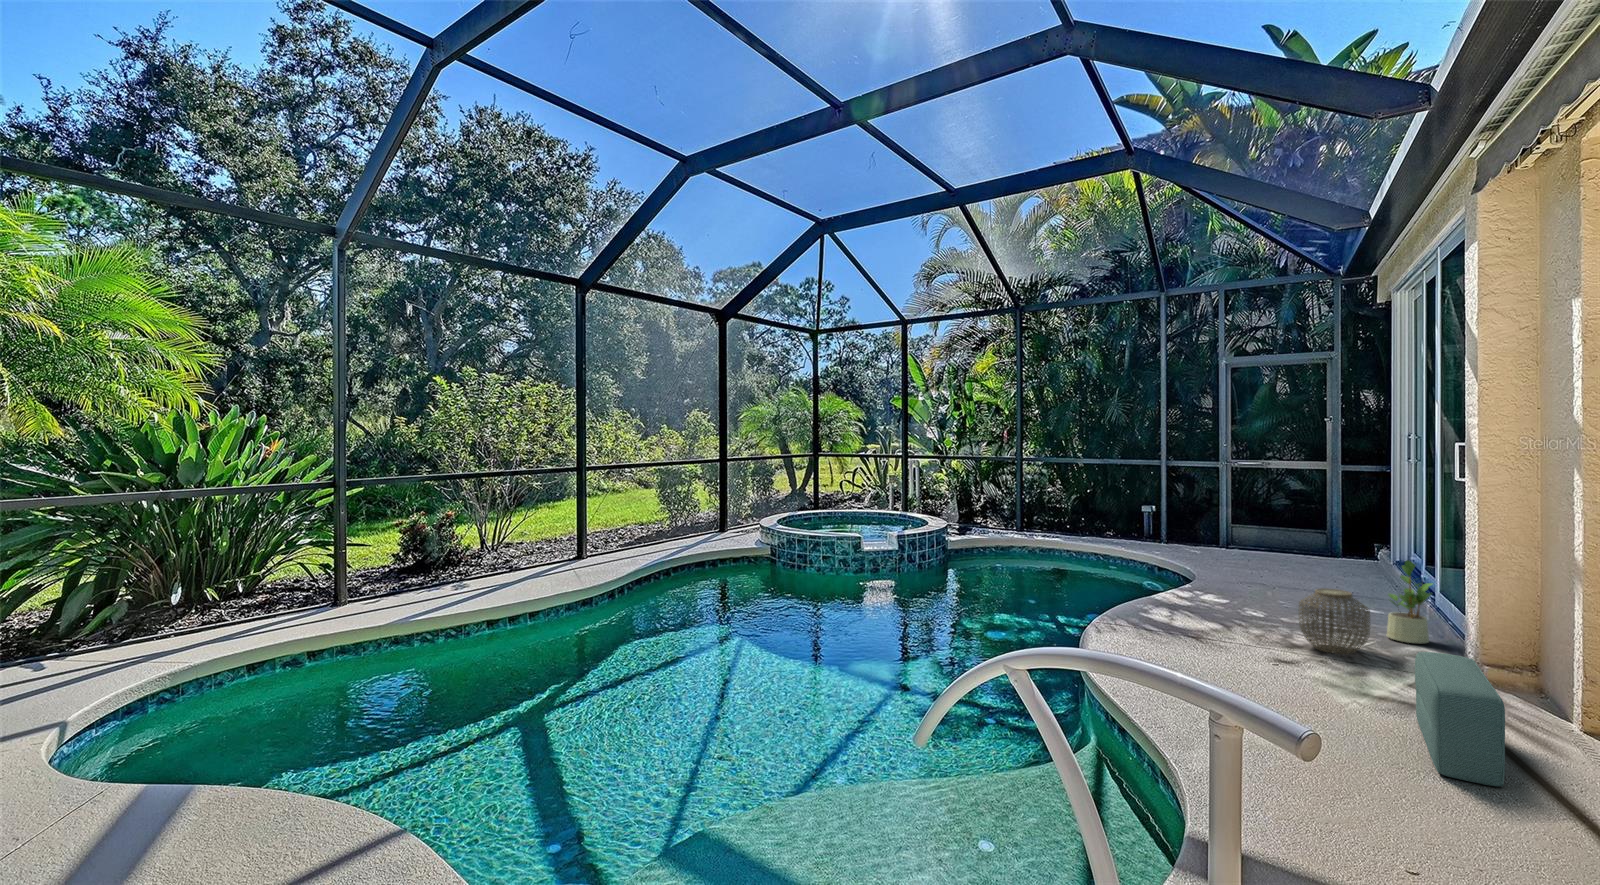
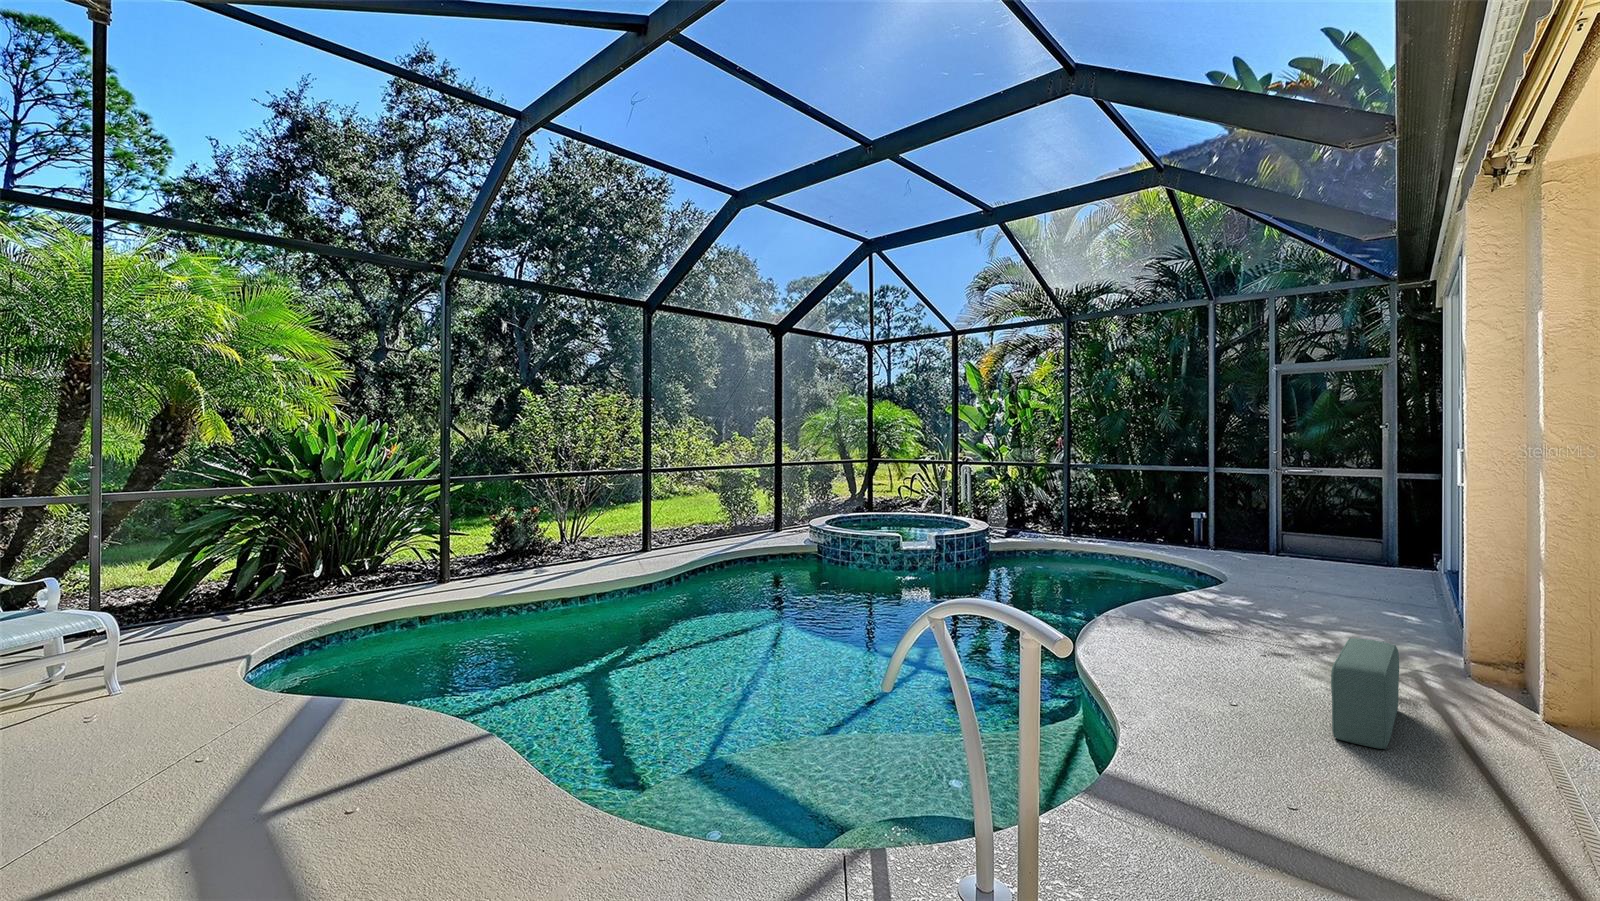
potted plant: present [1387,560,1432,643] -> none [1377,563,1425,643]
woven basket: present [1299,588,1370,654] -> none [1283,587,1349,649]

